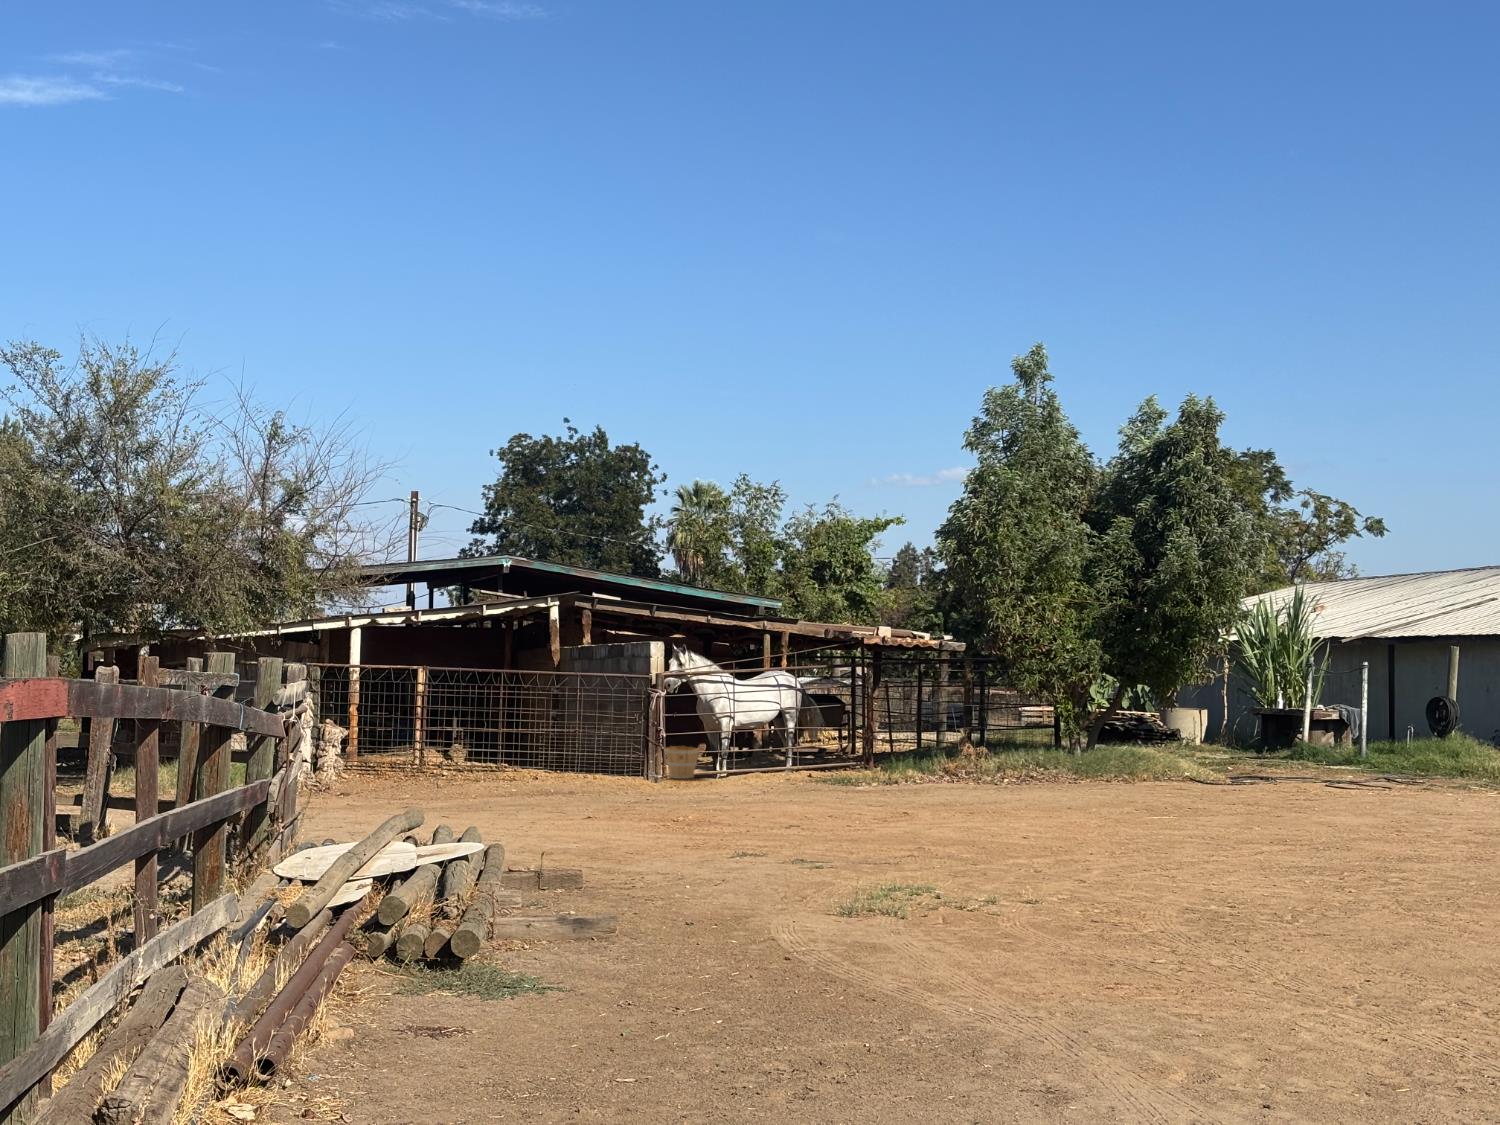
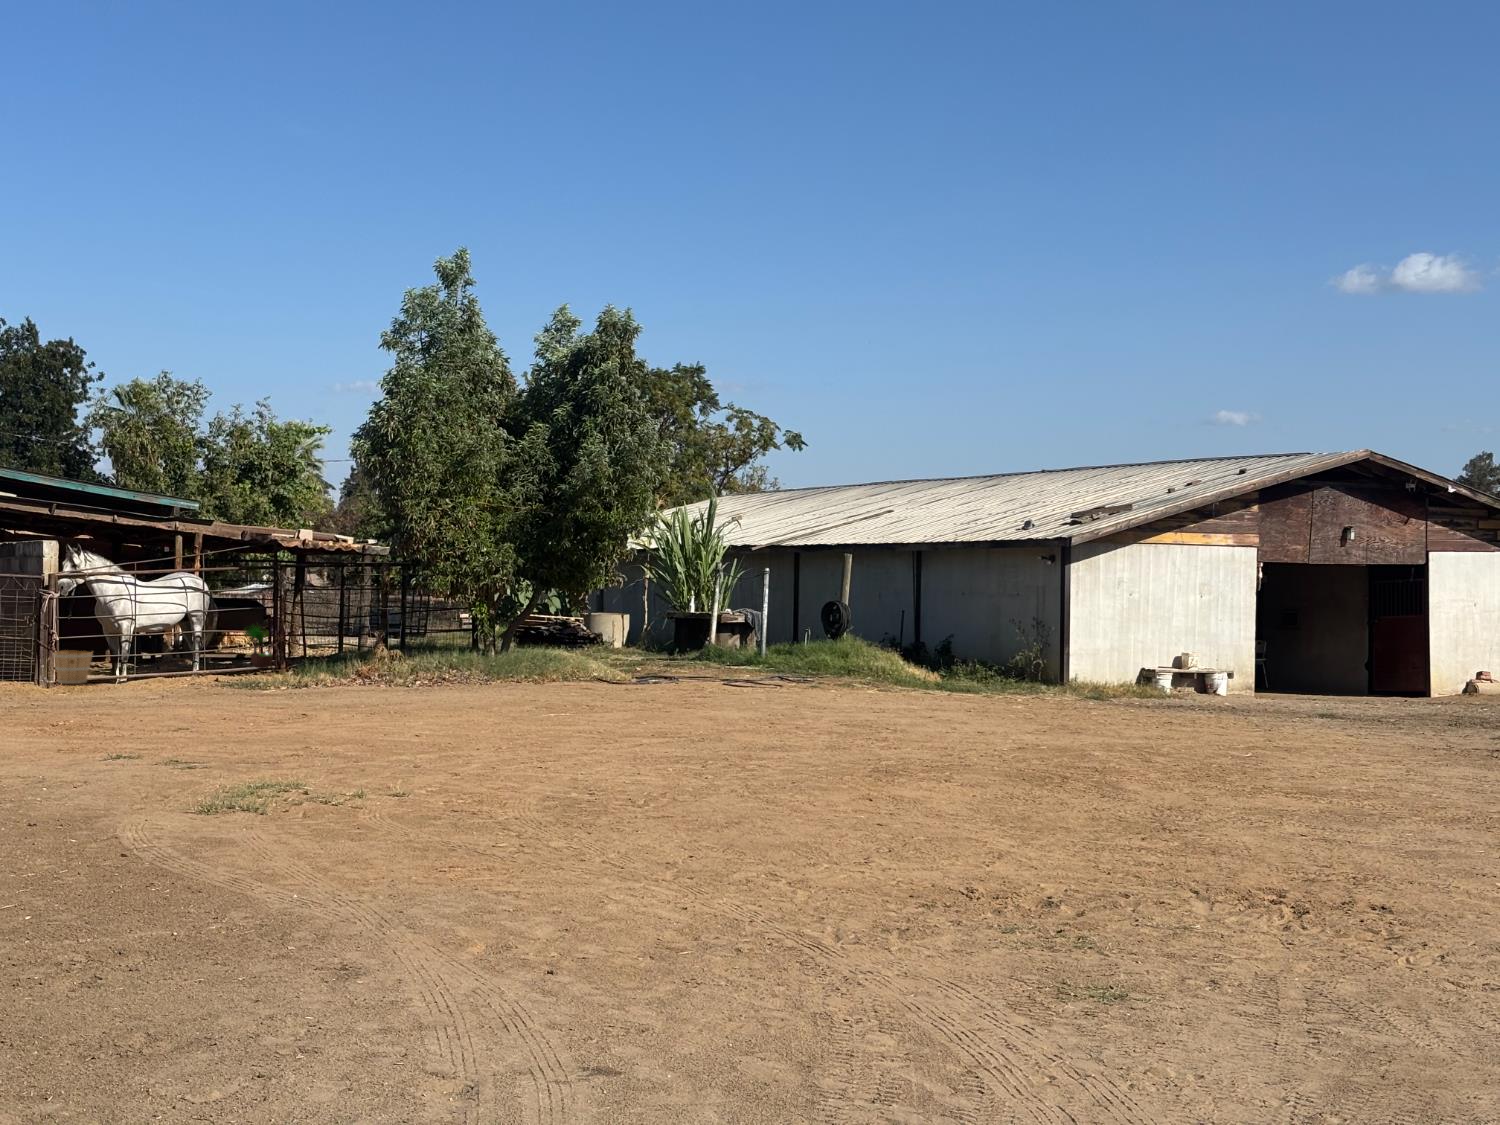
potted tree: none [830,718,858,765] -> present [245,626,273,669]

